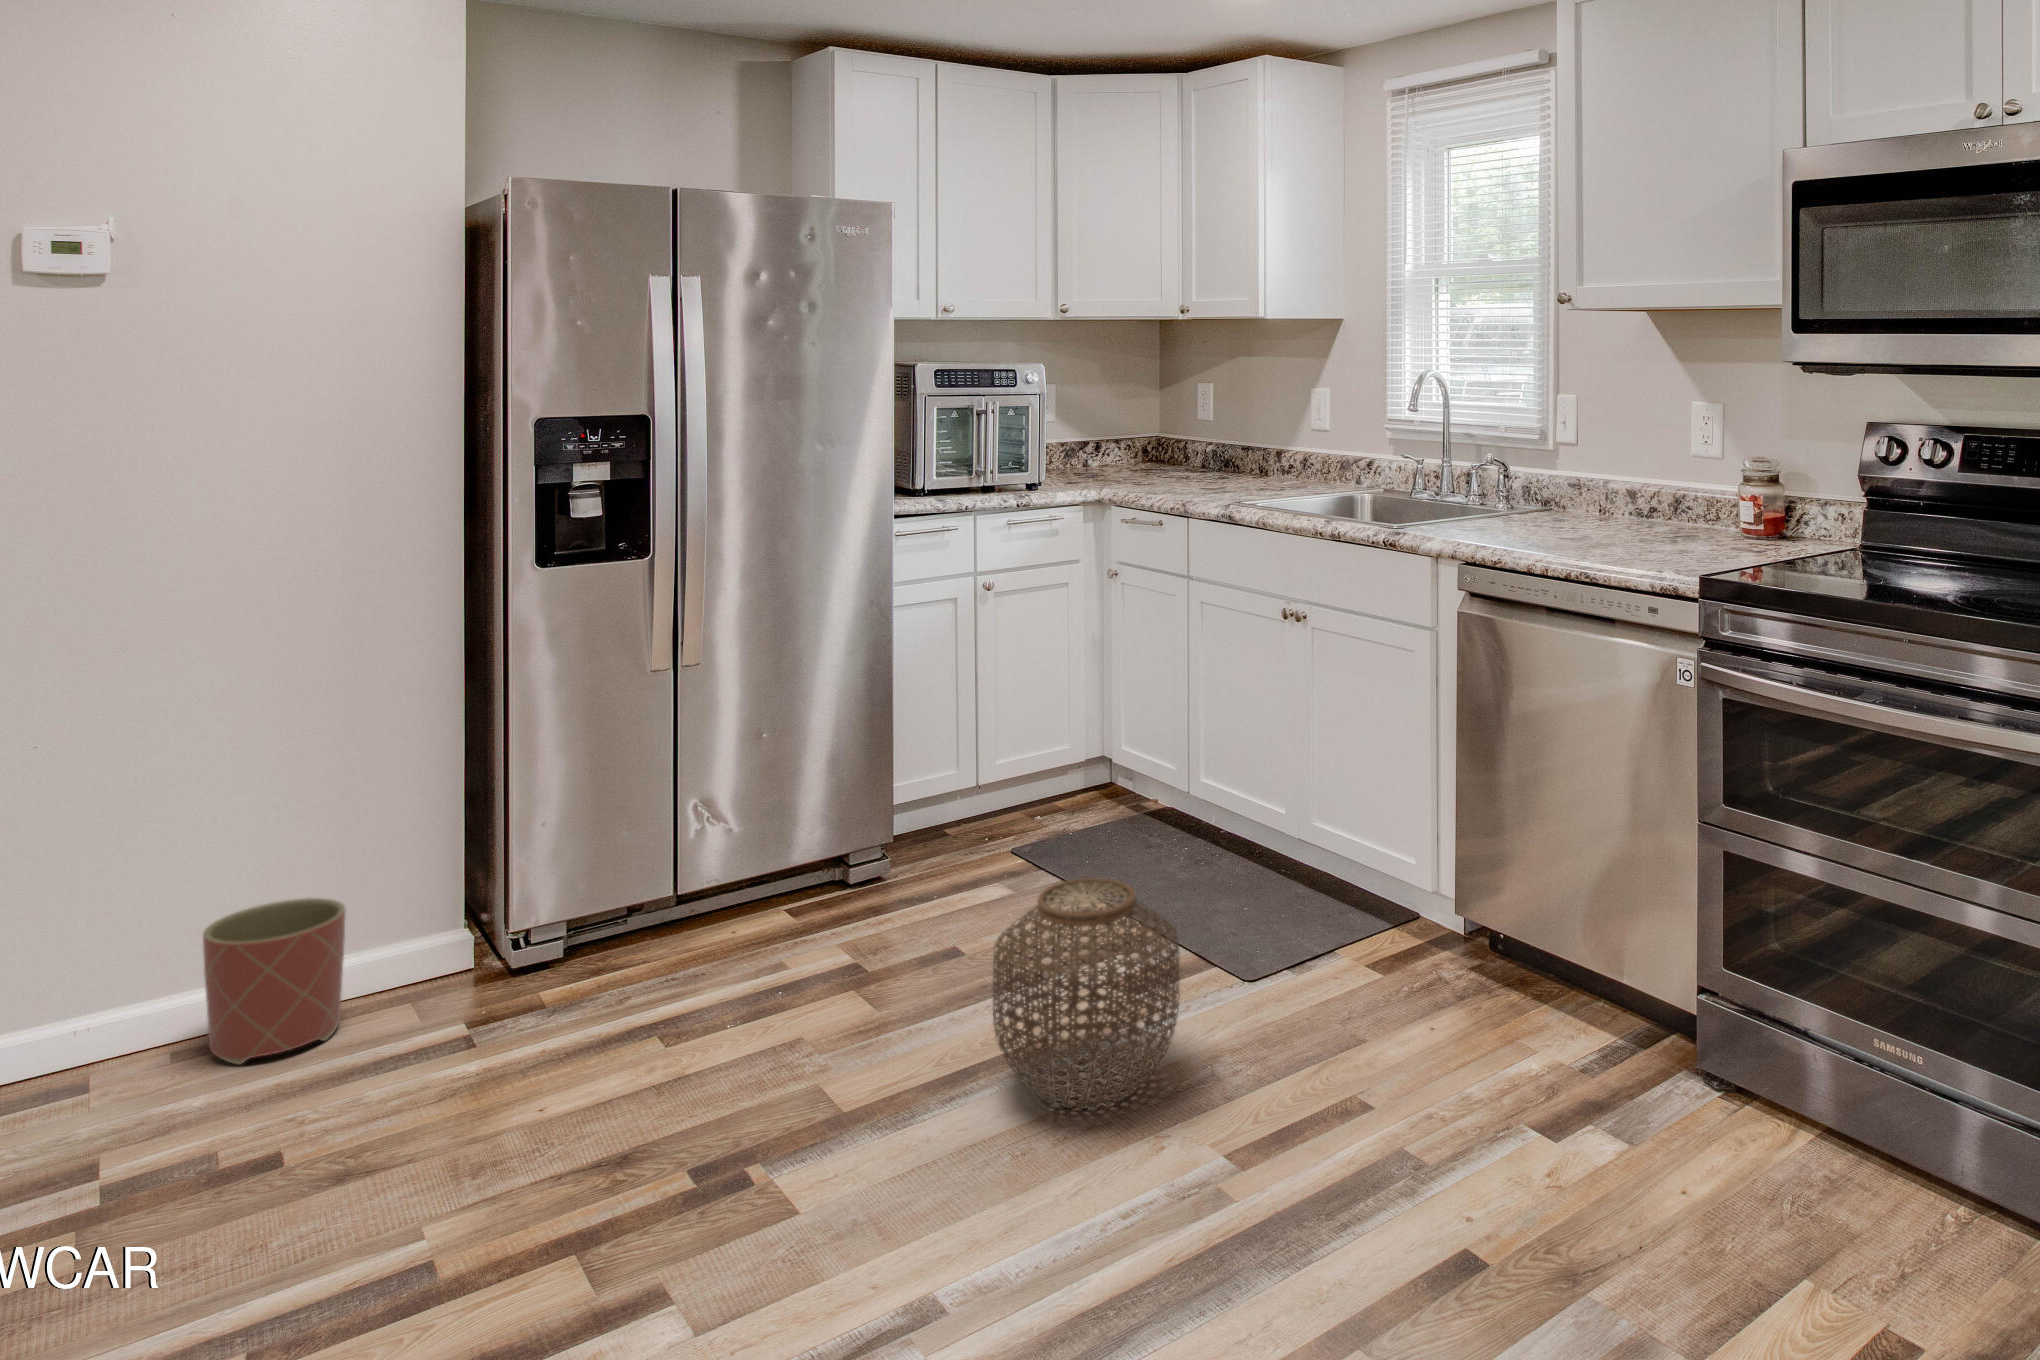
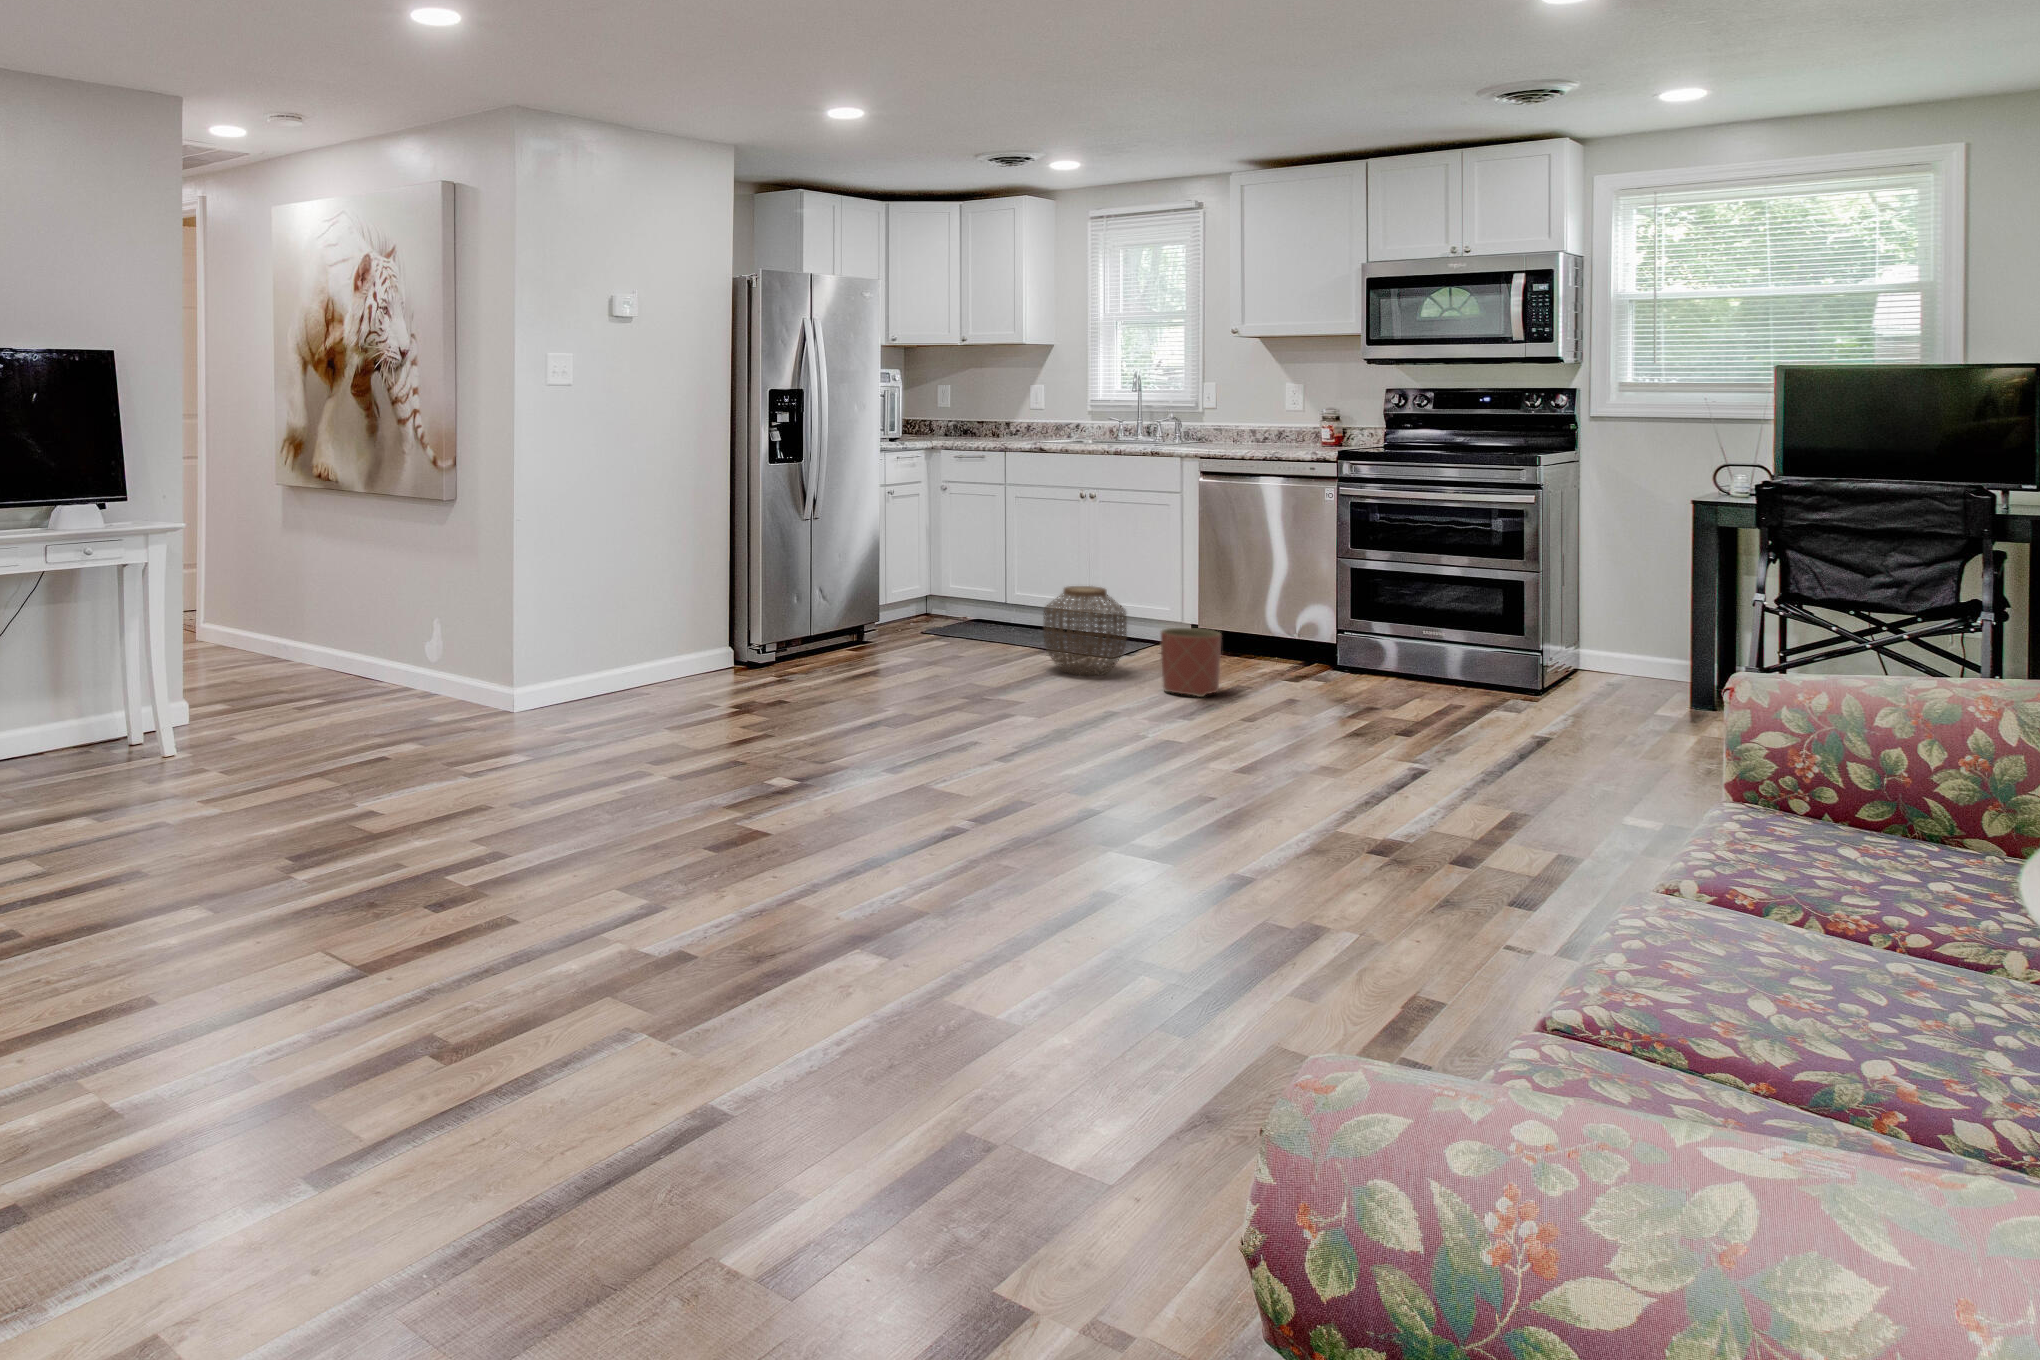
planter: present [203,898,346,1064] -> present [1161,628,1221,697]

